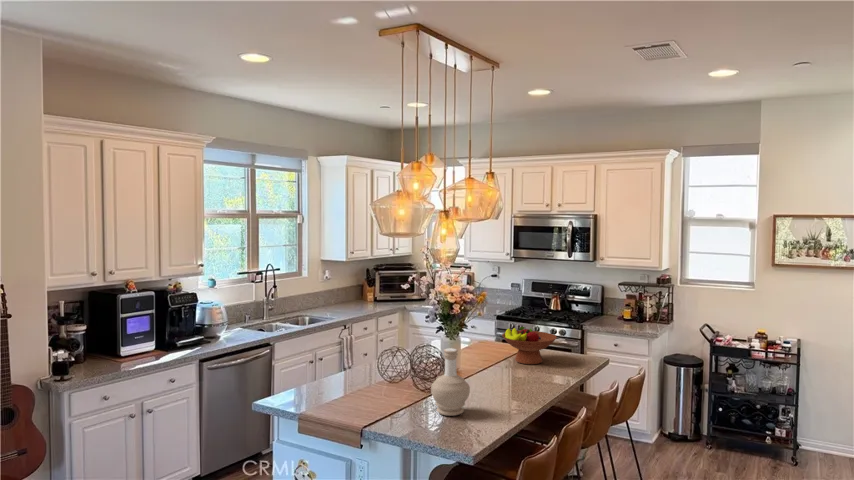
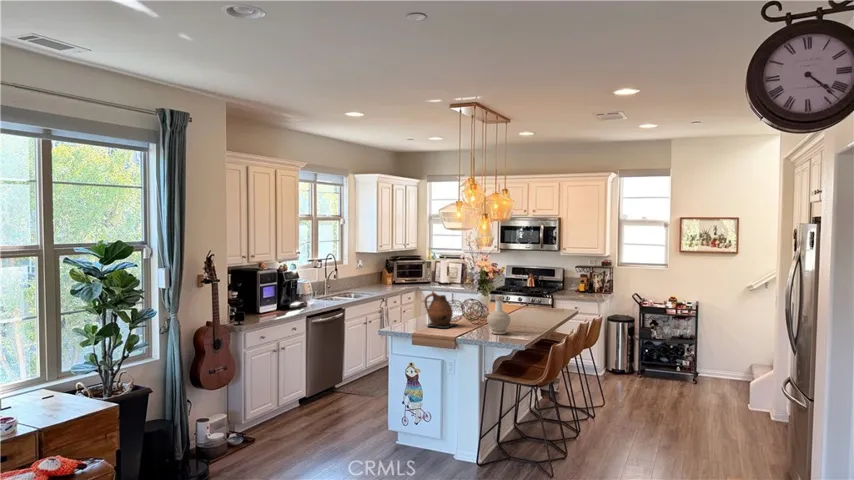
fruit bowl: present [502,327,557,364] -> none [512,290,548,313]
ceramic pitcher: none [345,333,399,397] -> present [425,291,457,328]

